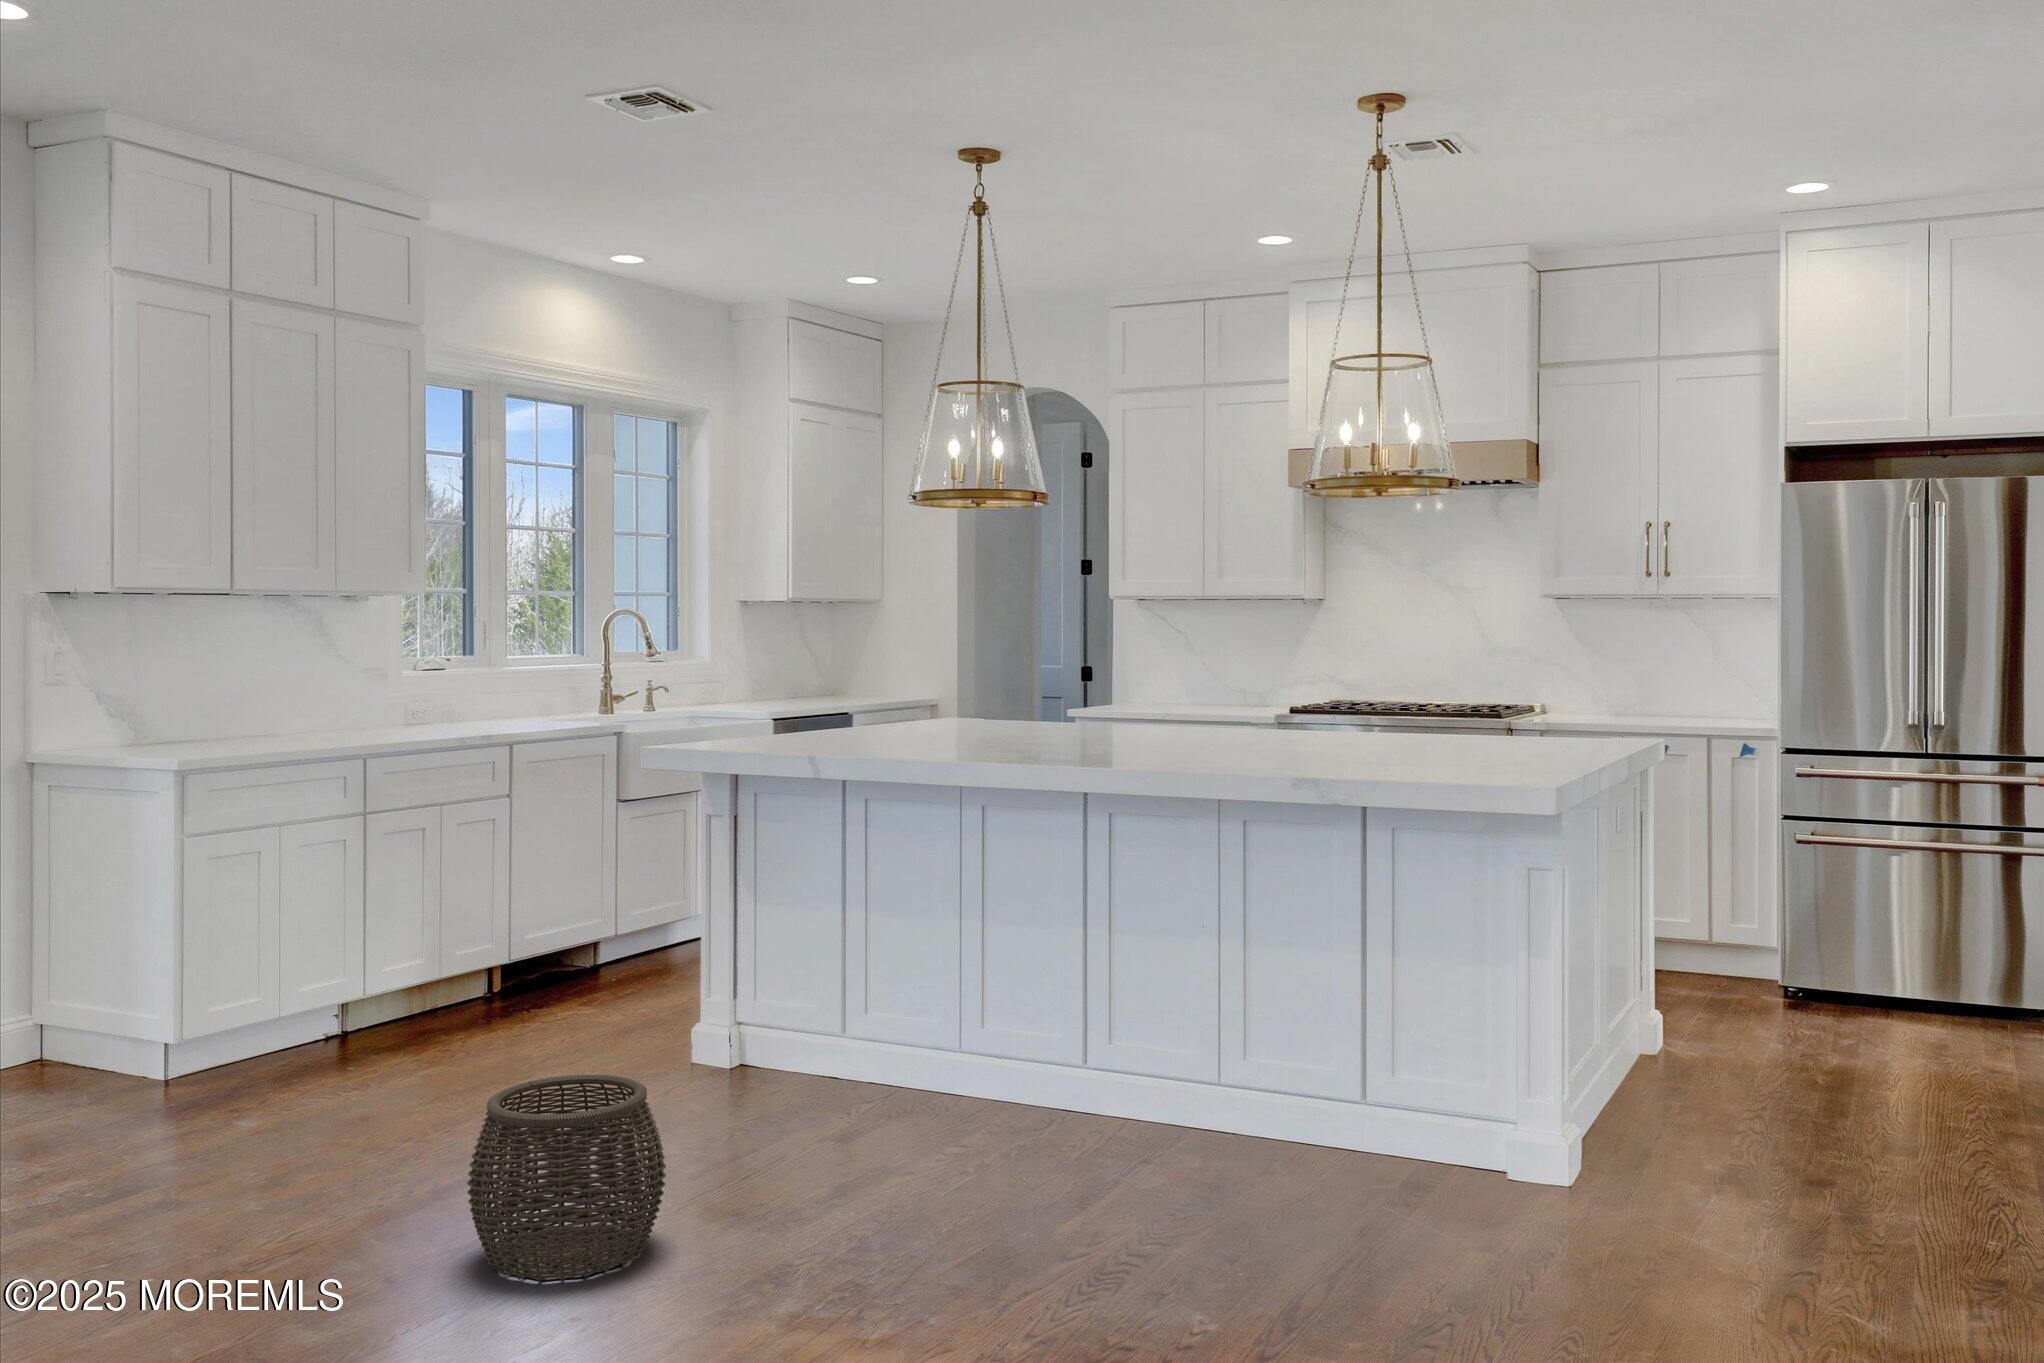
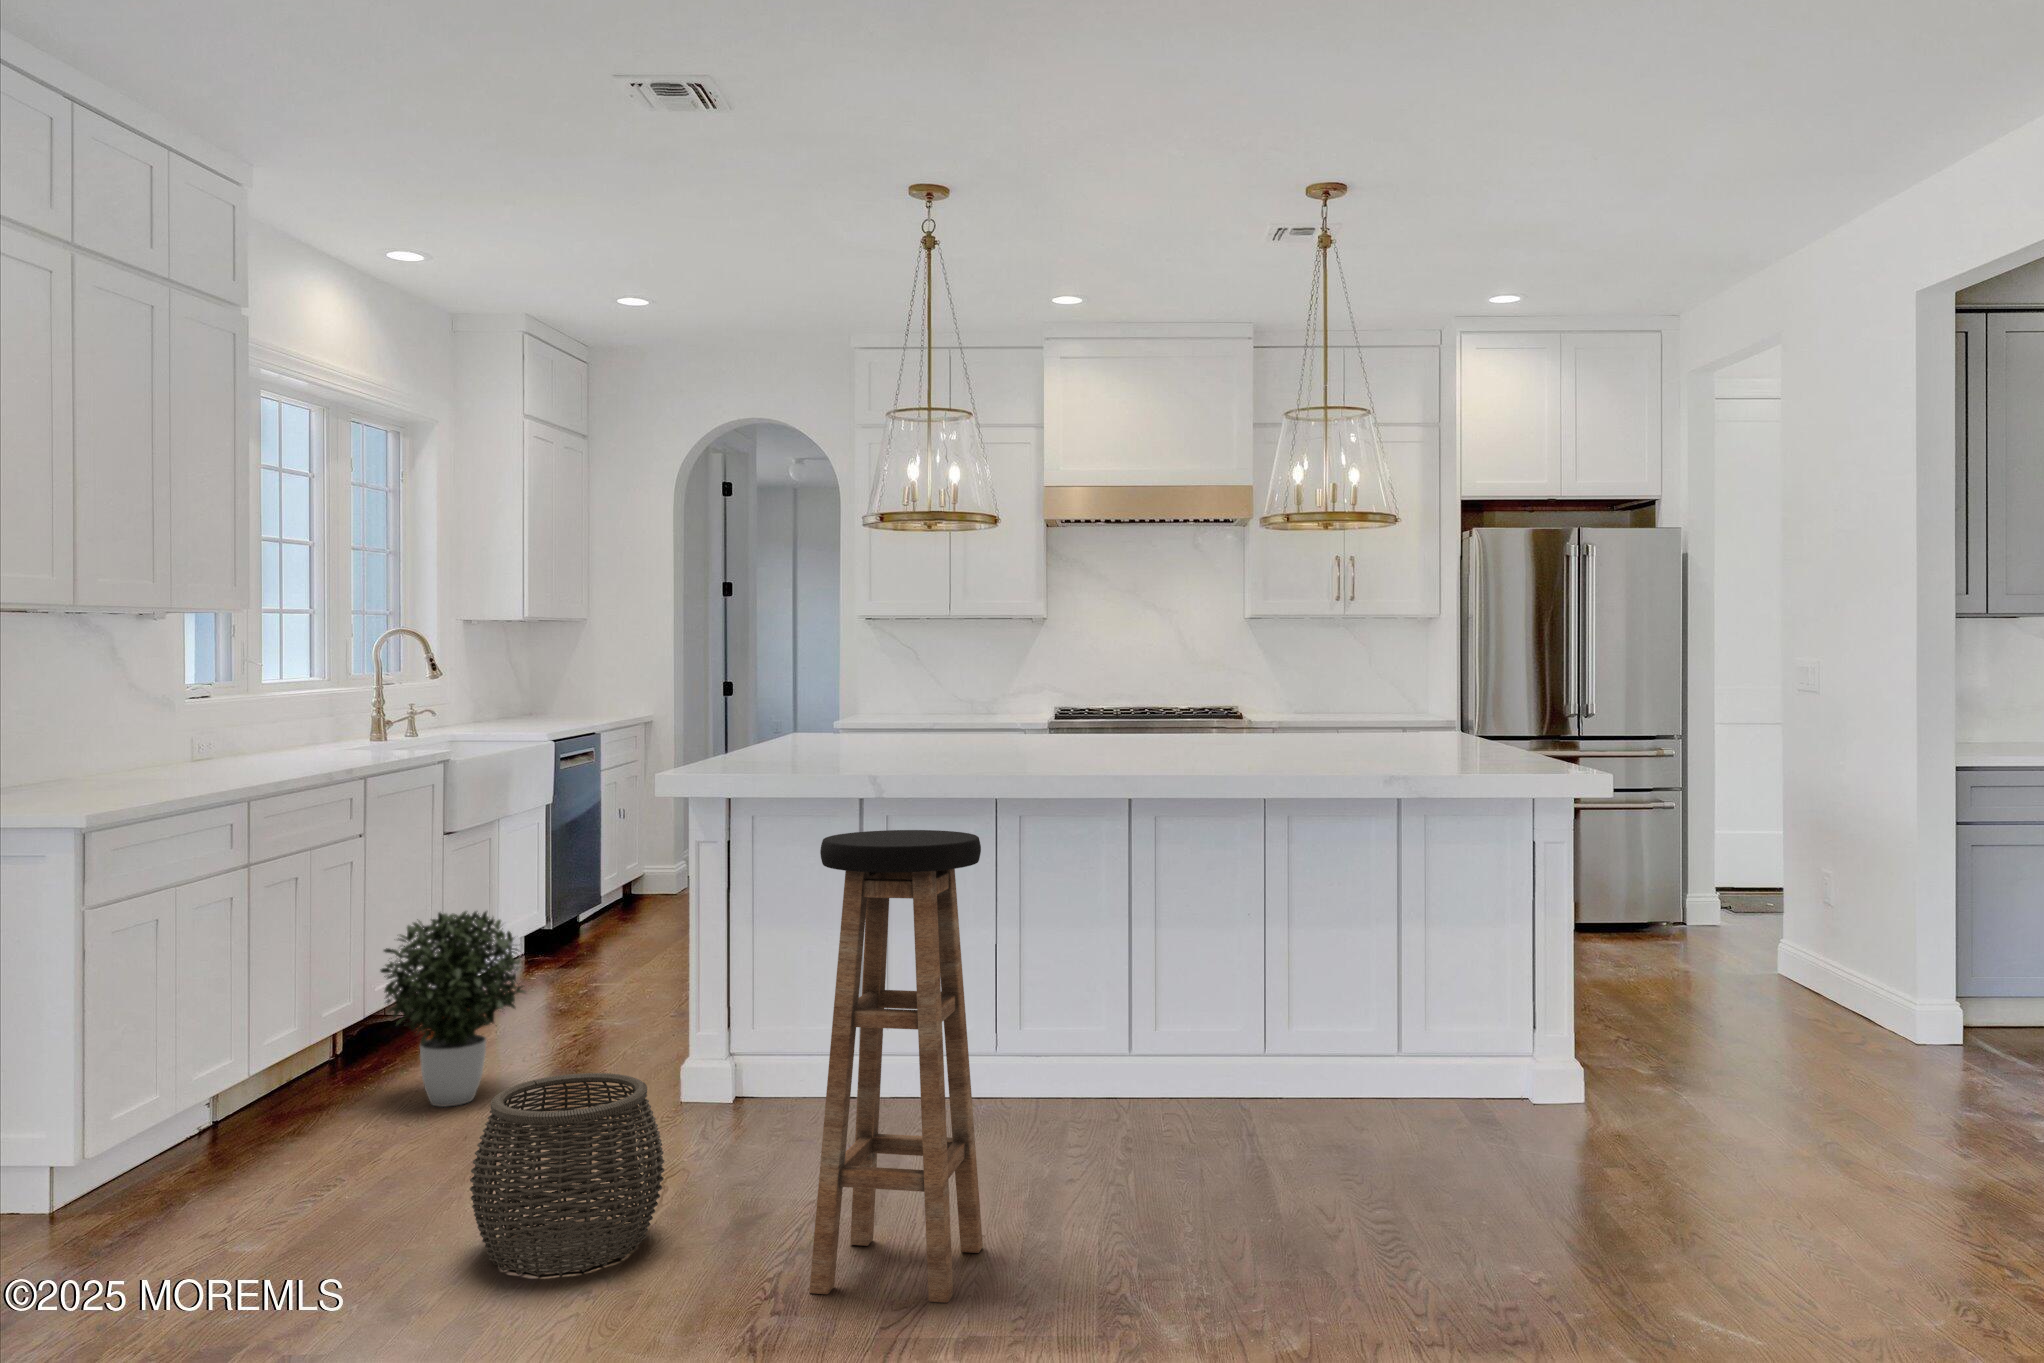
bar stool: none [817,824,997,1313] -> present [809,830,983,1303]
potted plant: none [358,899,513,1107] -> present [380,911,526,1107]

